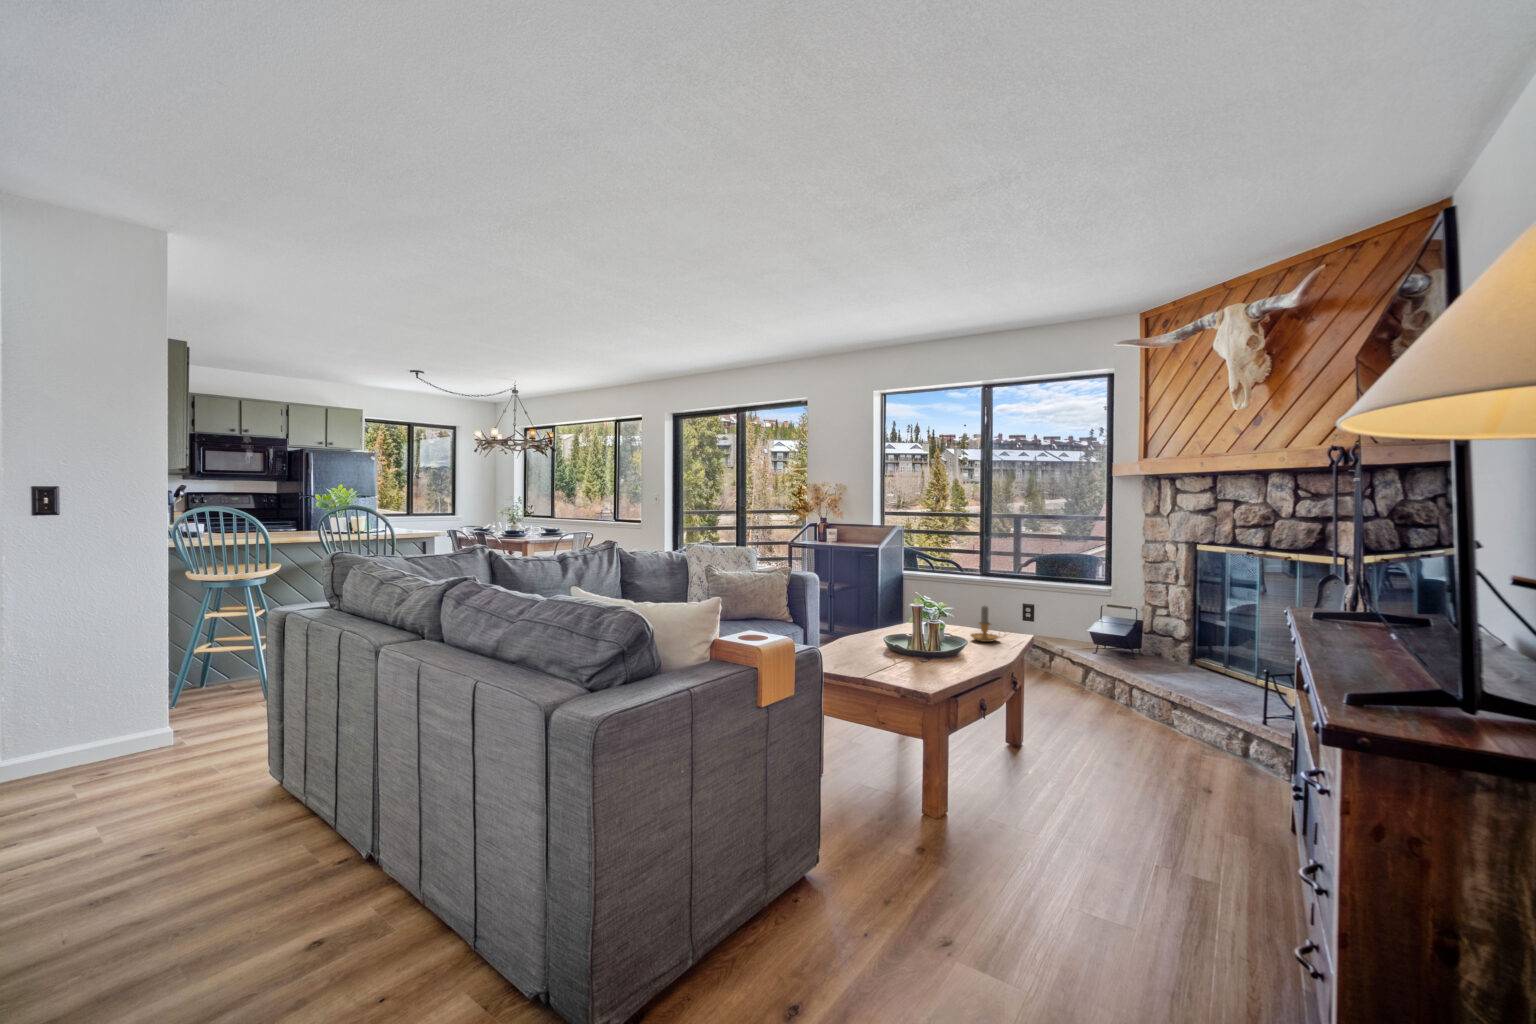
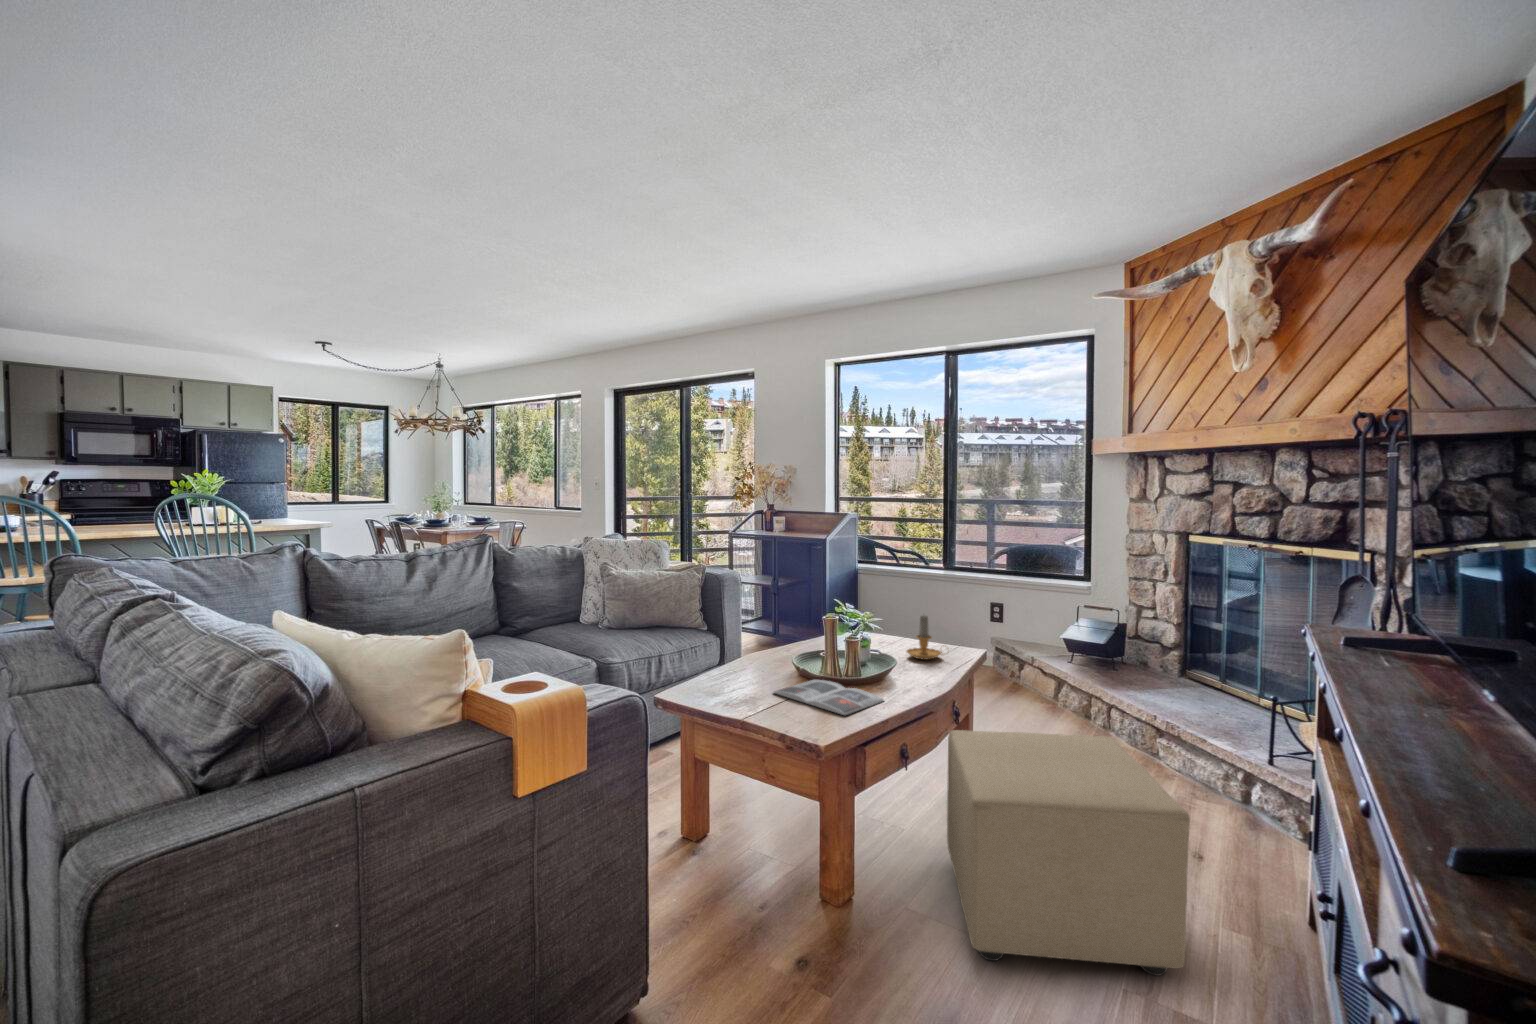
magazine: none [874,654,965,677] -> present [773,680,884,715]
ottoman: none [1016,689,1205,856] -> present [947,730,1190,976]

